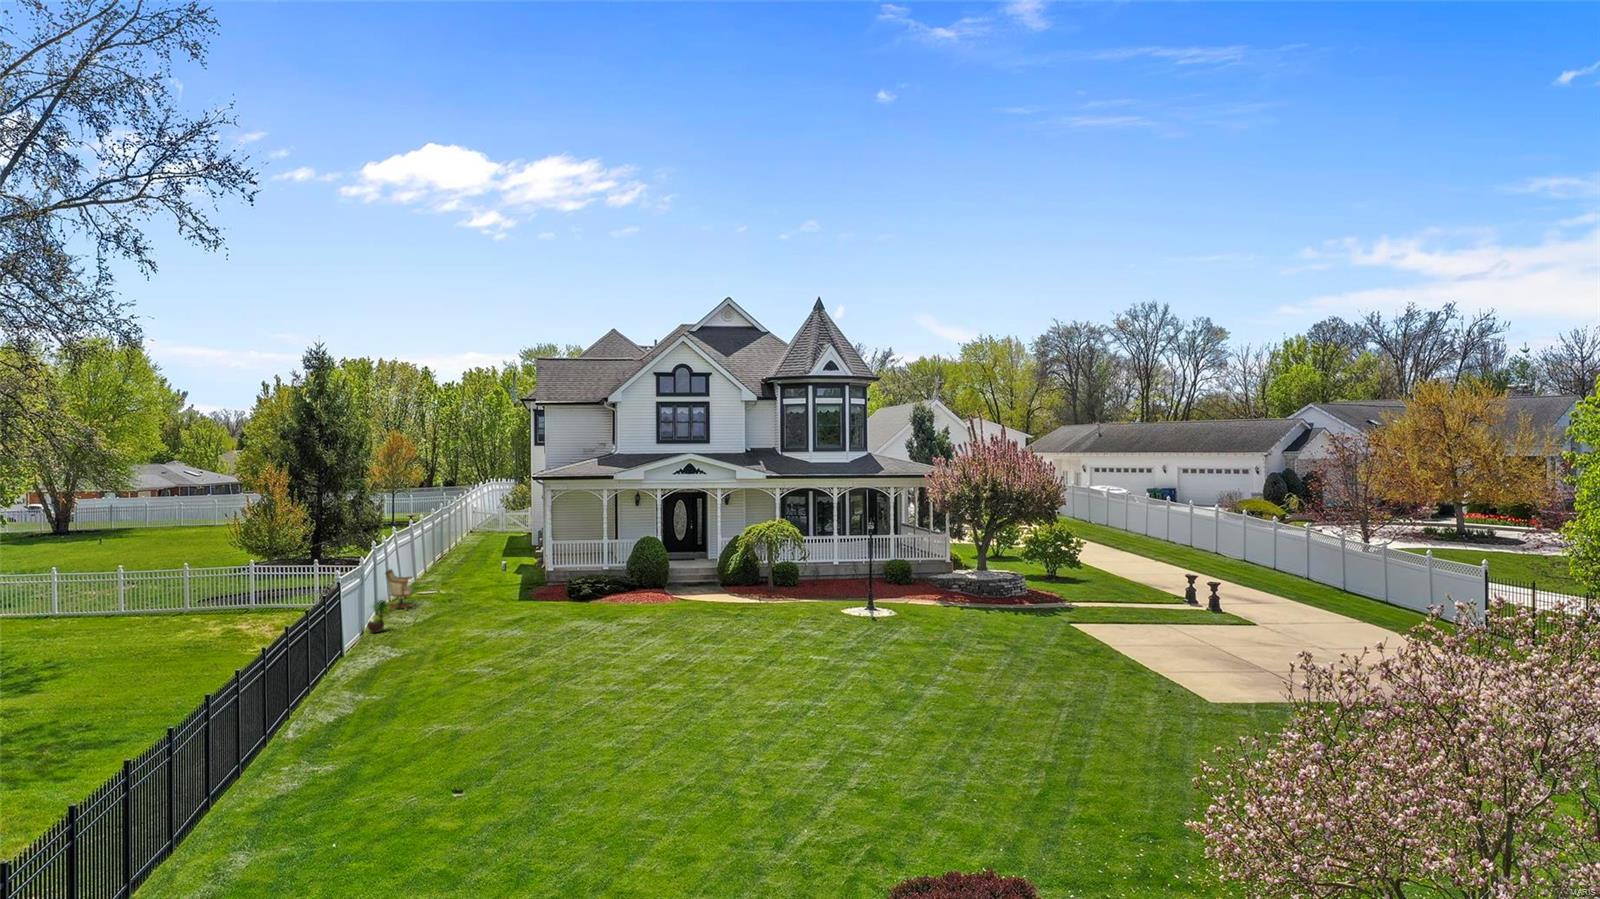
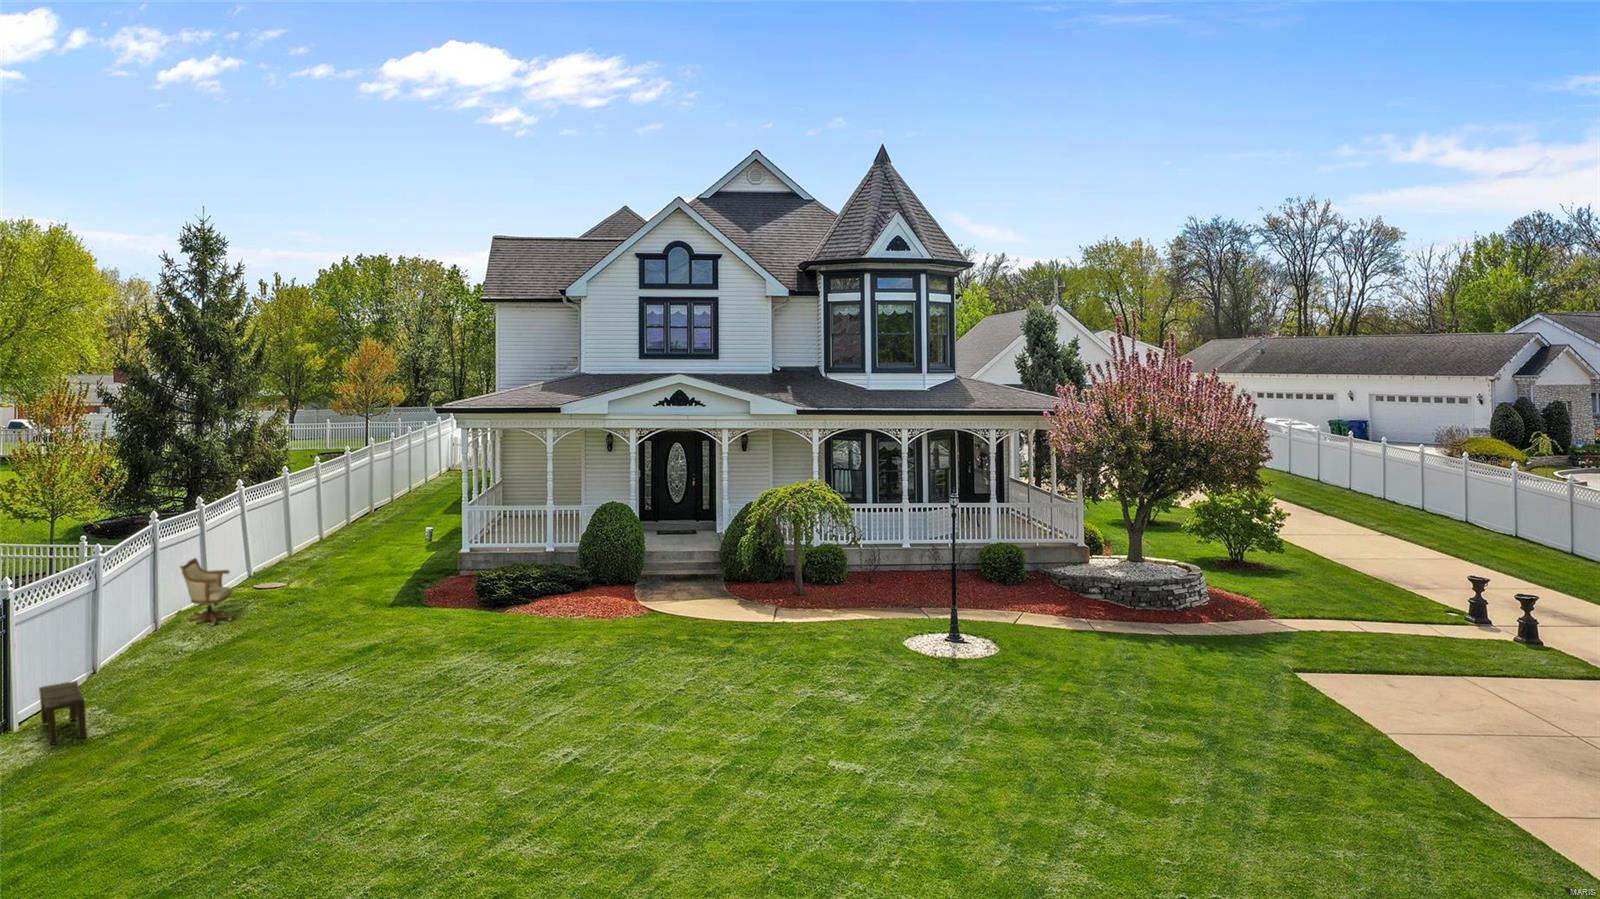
potted tree: present [367,600,388,632] -> none [115,615,152,673]
bench: none [347,629,380,662] -> present [39,681,87,745]

